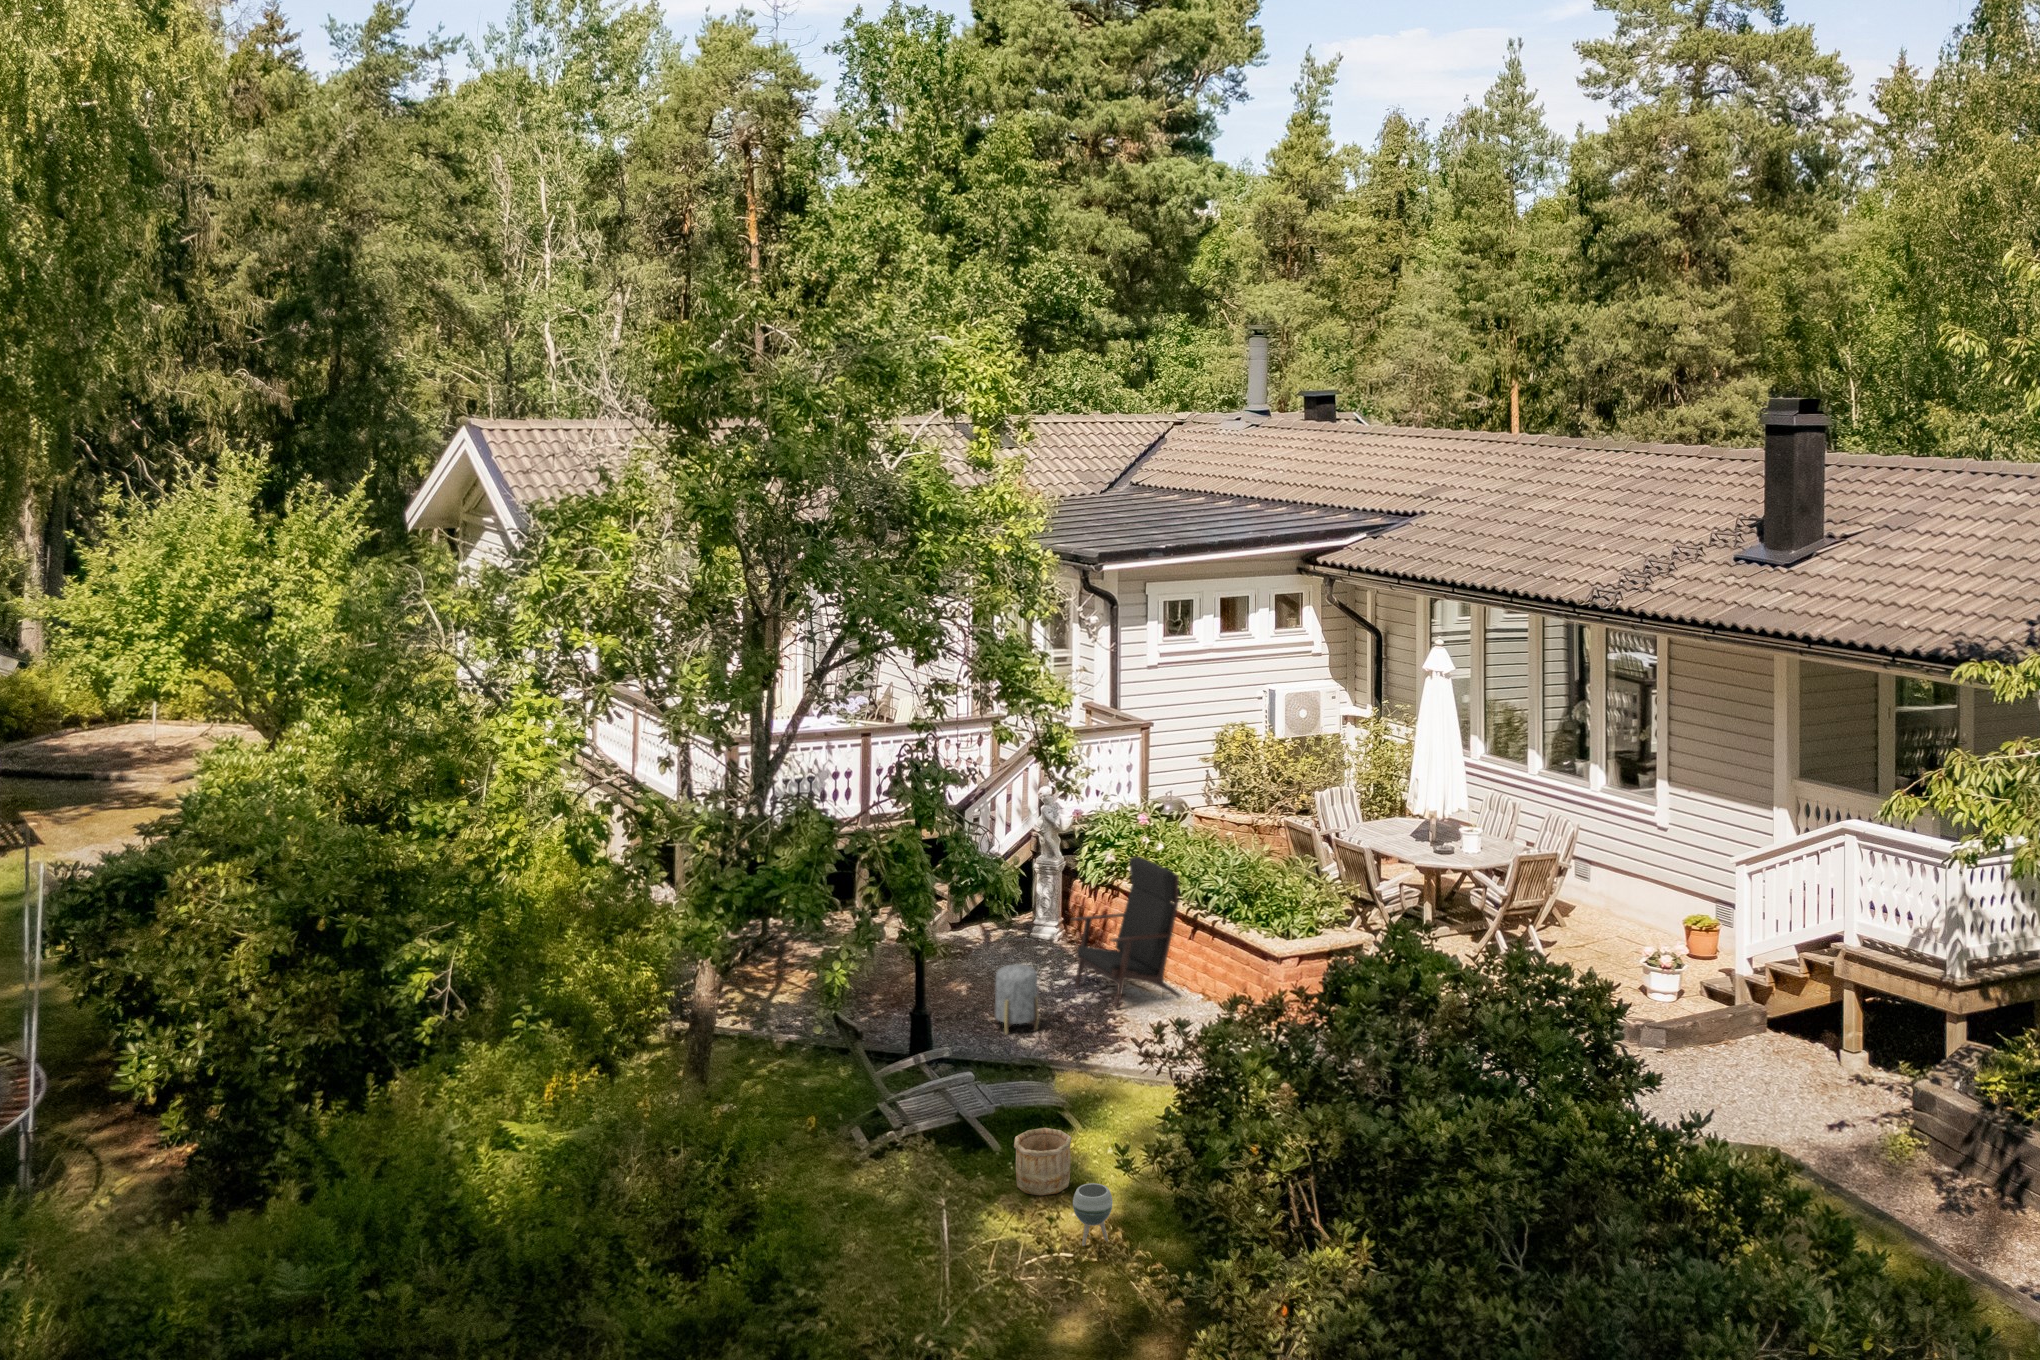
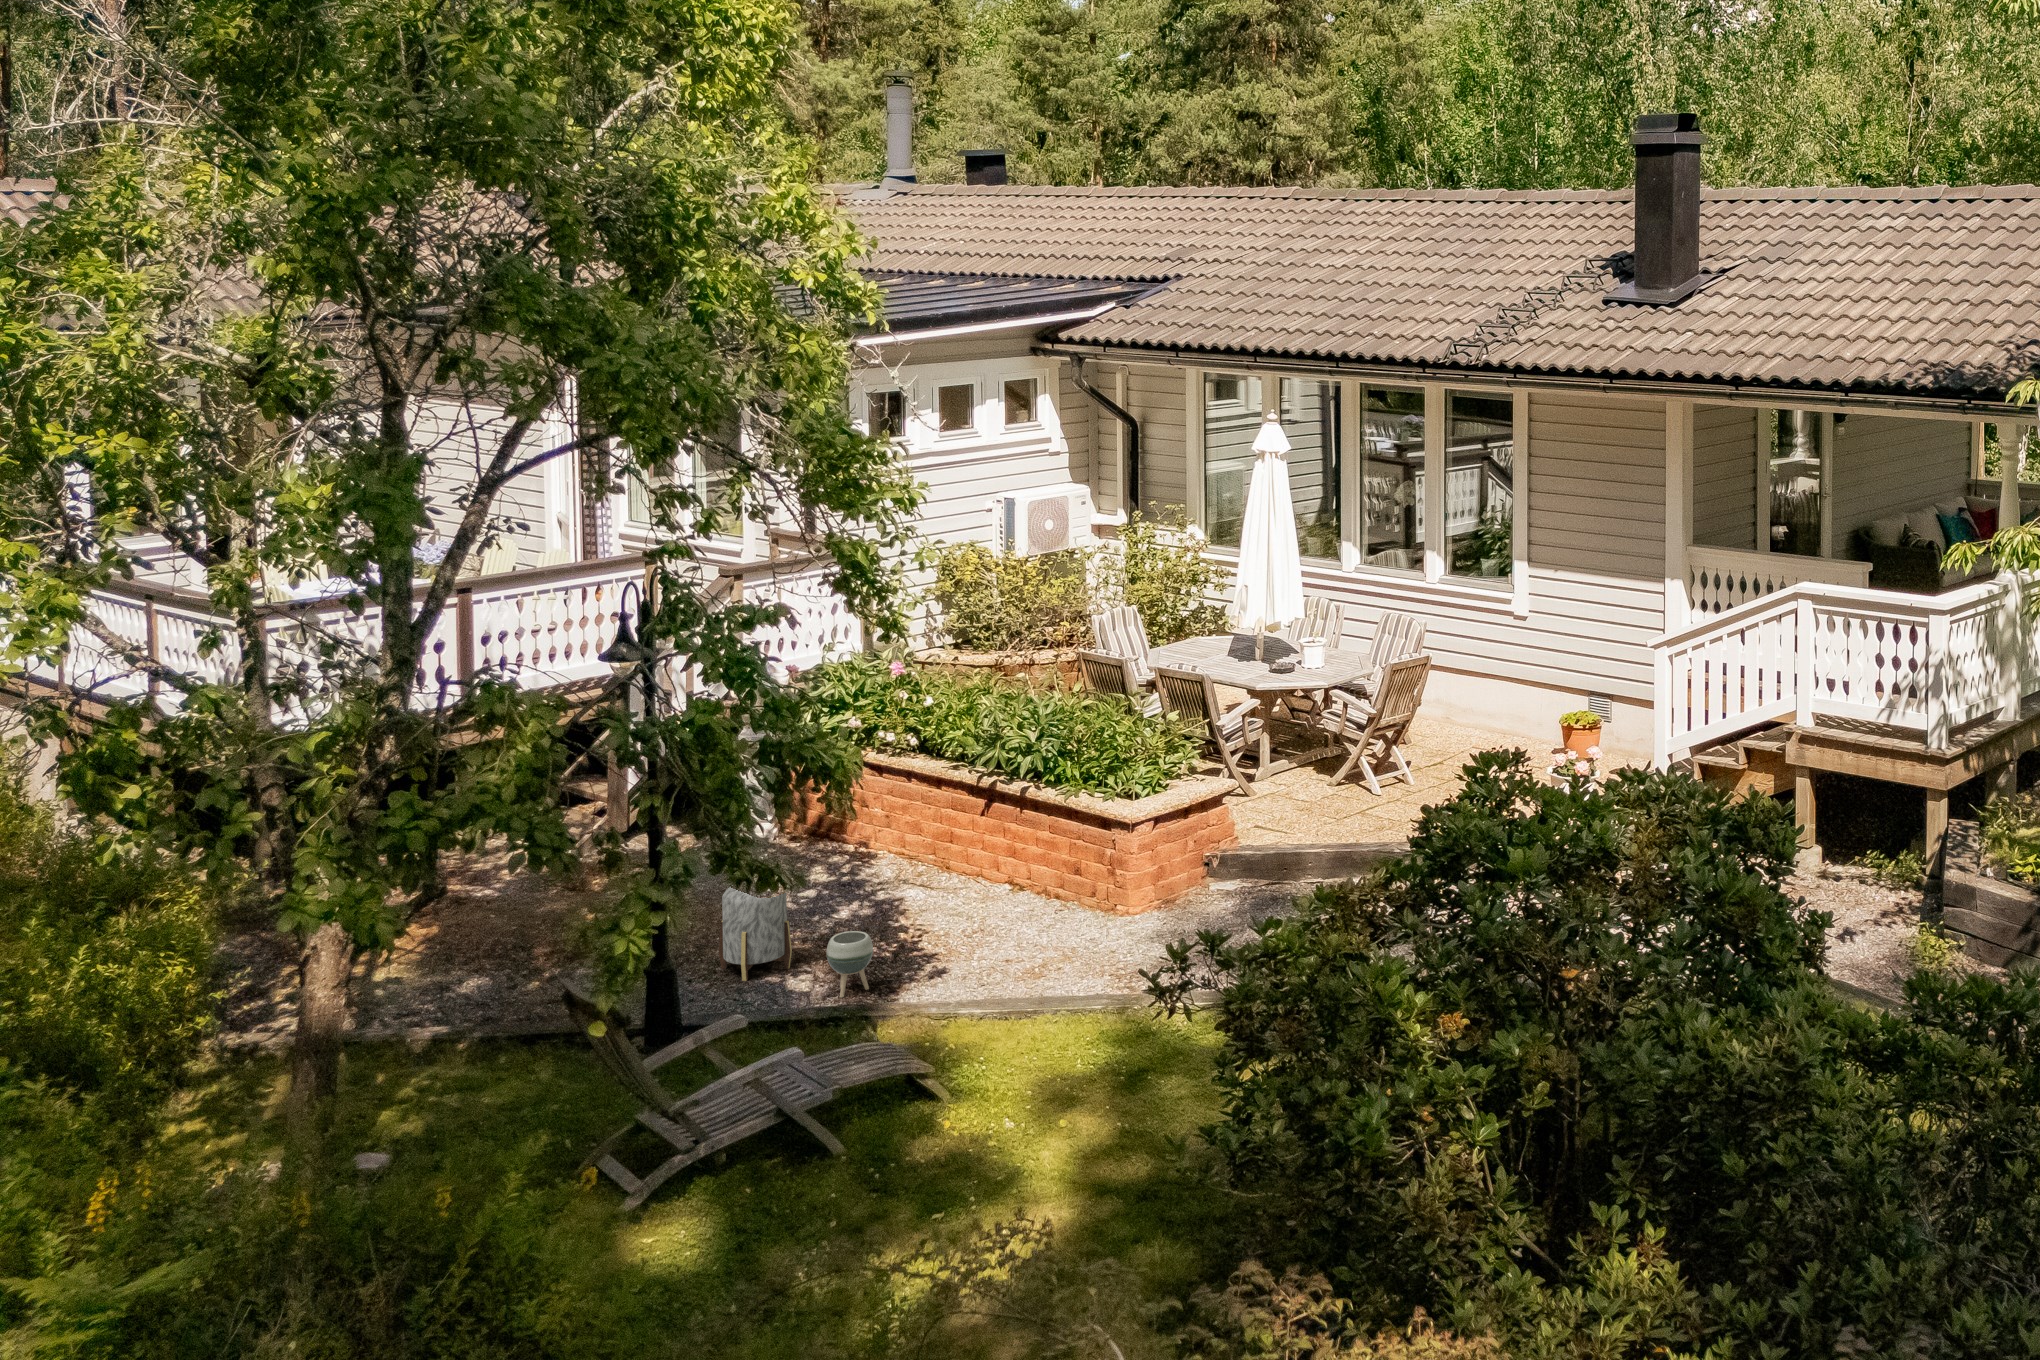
lounge chair: present [1072,856,1181,1010] -> none [811,714,978,926]
wooden bucket: present [1014,1128,1071,1195] -> none [847,1102,938,1203]
planter: present [1073,1183,1112,1246] -> present [826,931,873,998]

